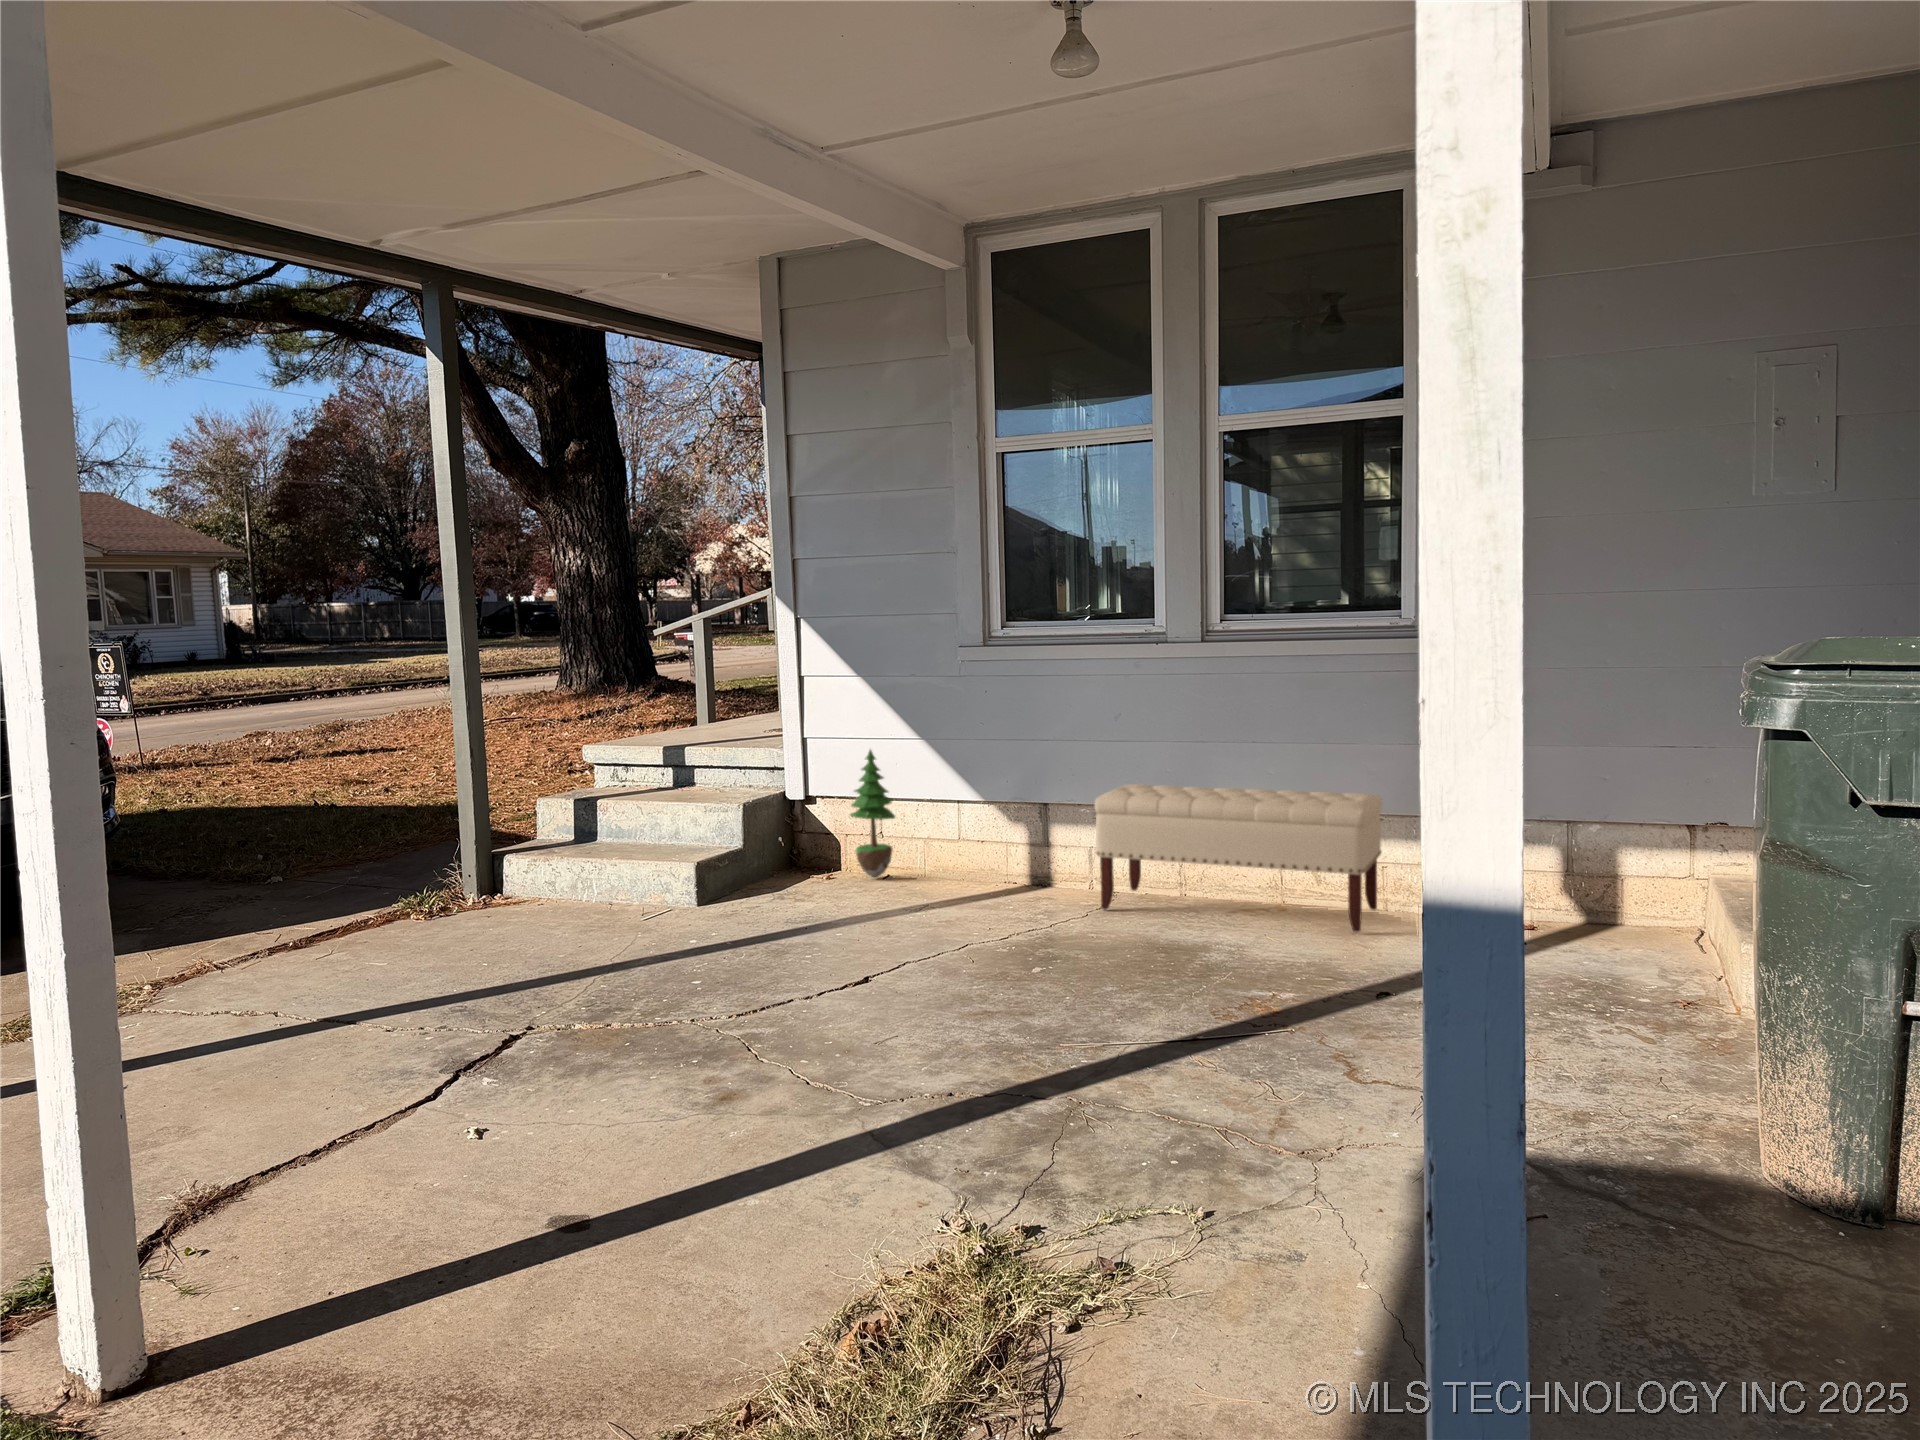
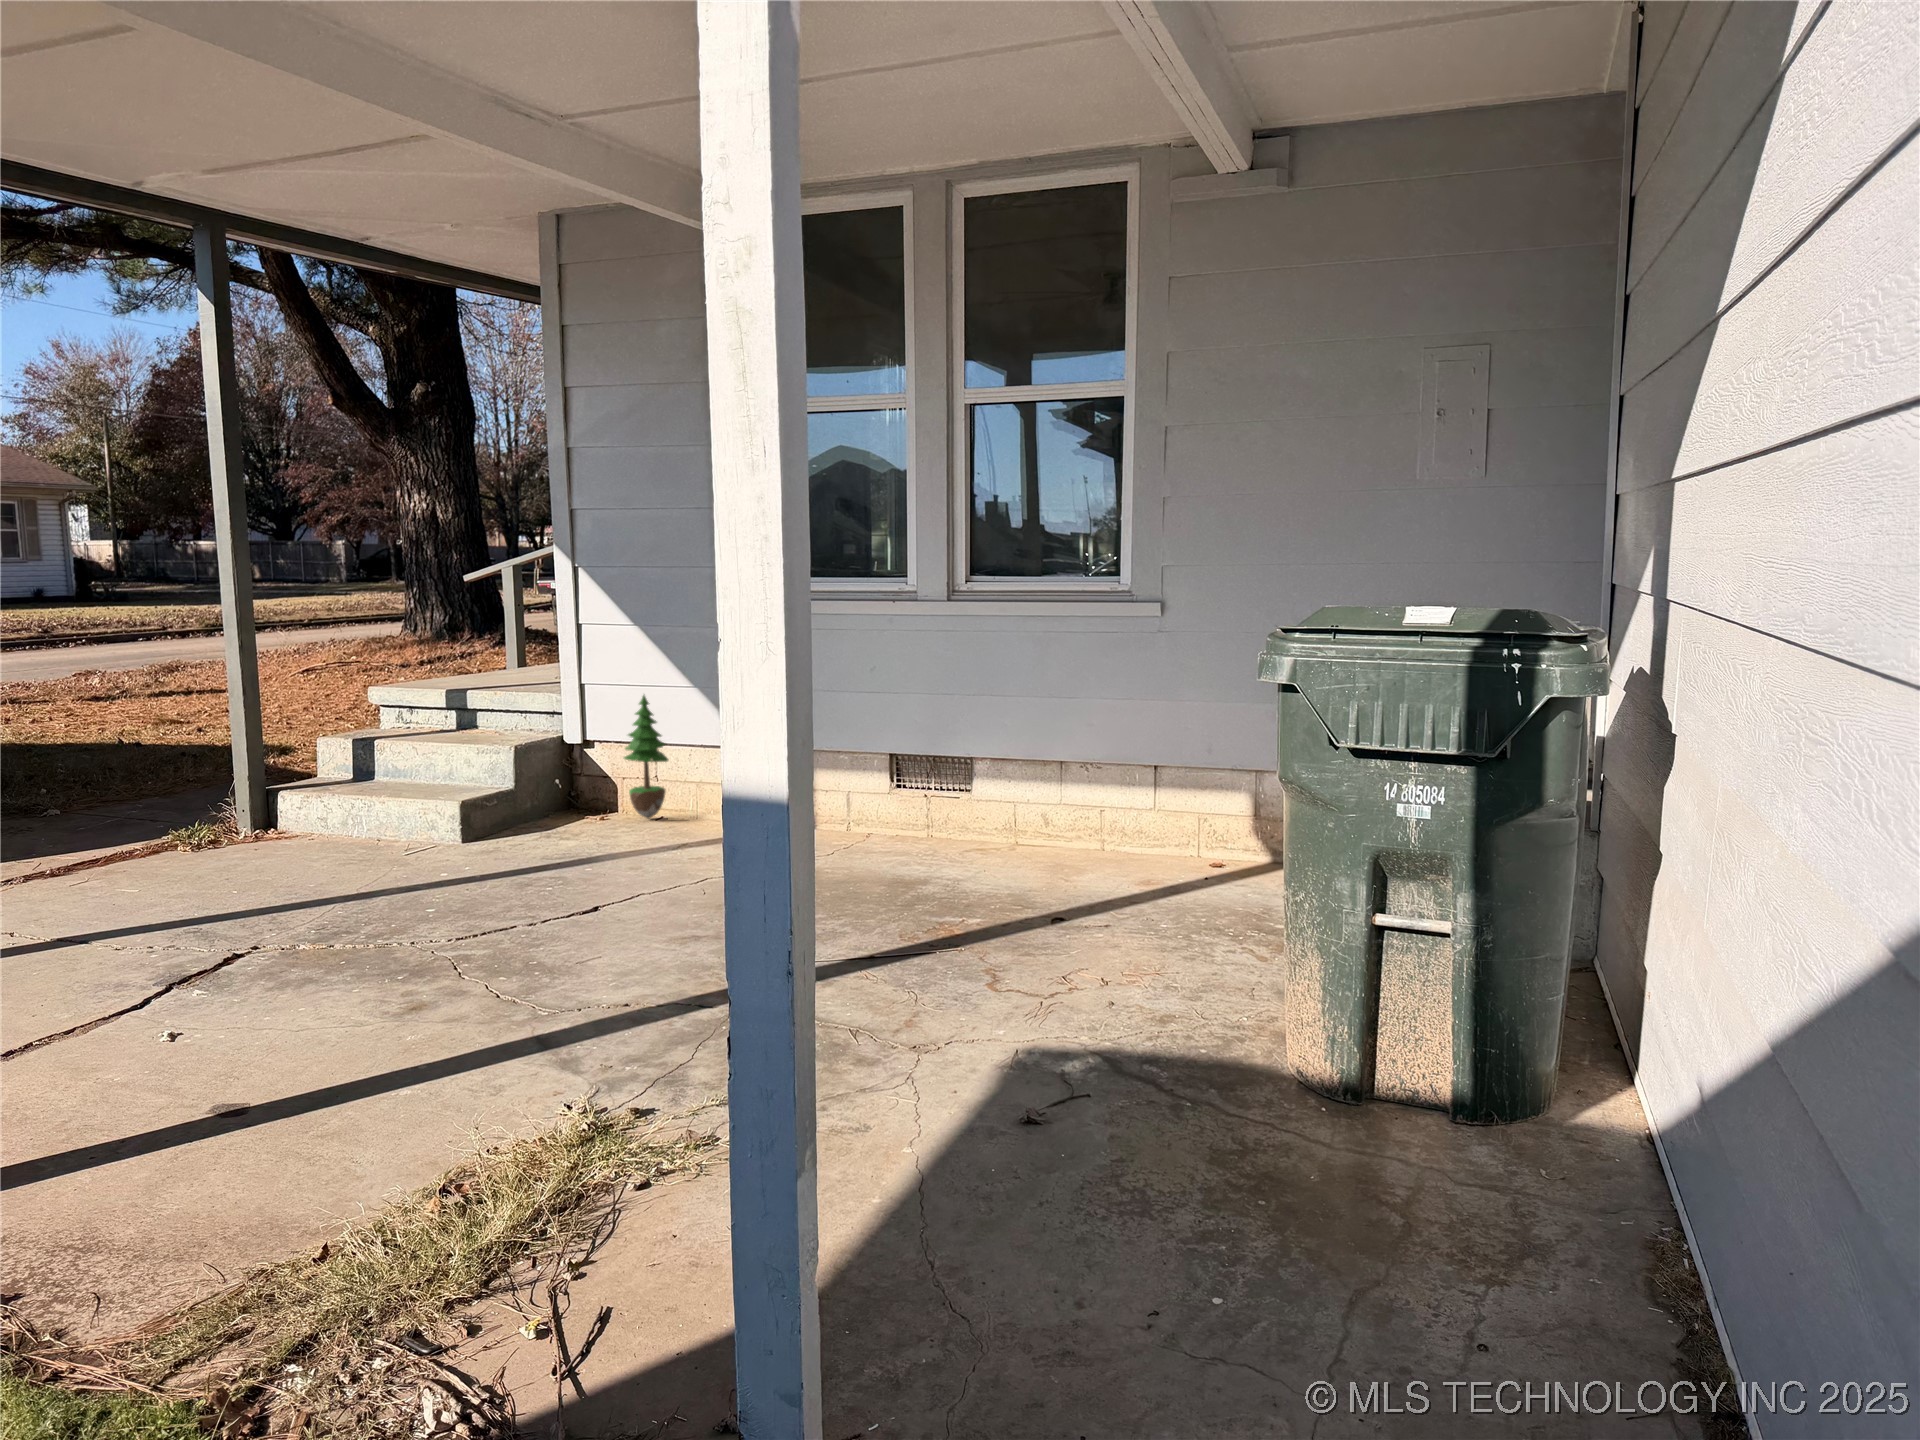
bench: present [1095,784,1382,932] -> none [841,733,1104,871]

